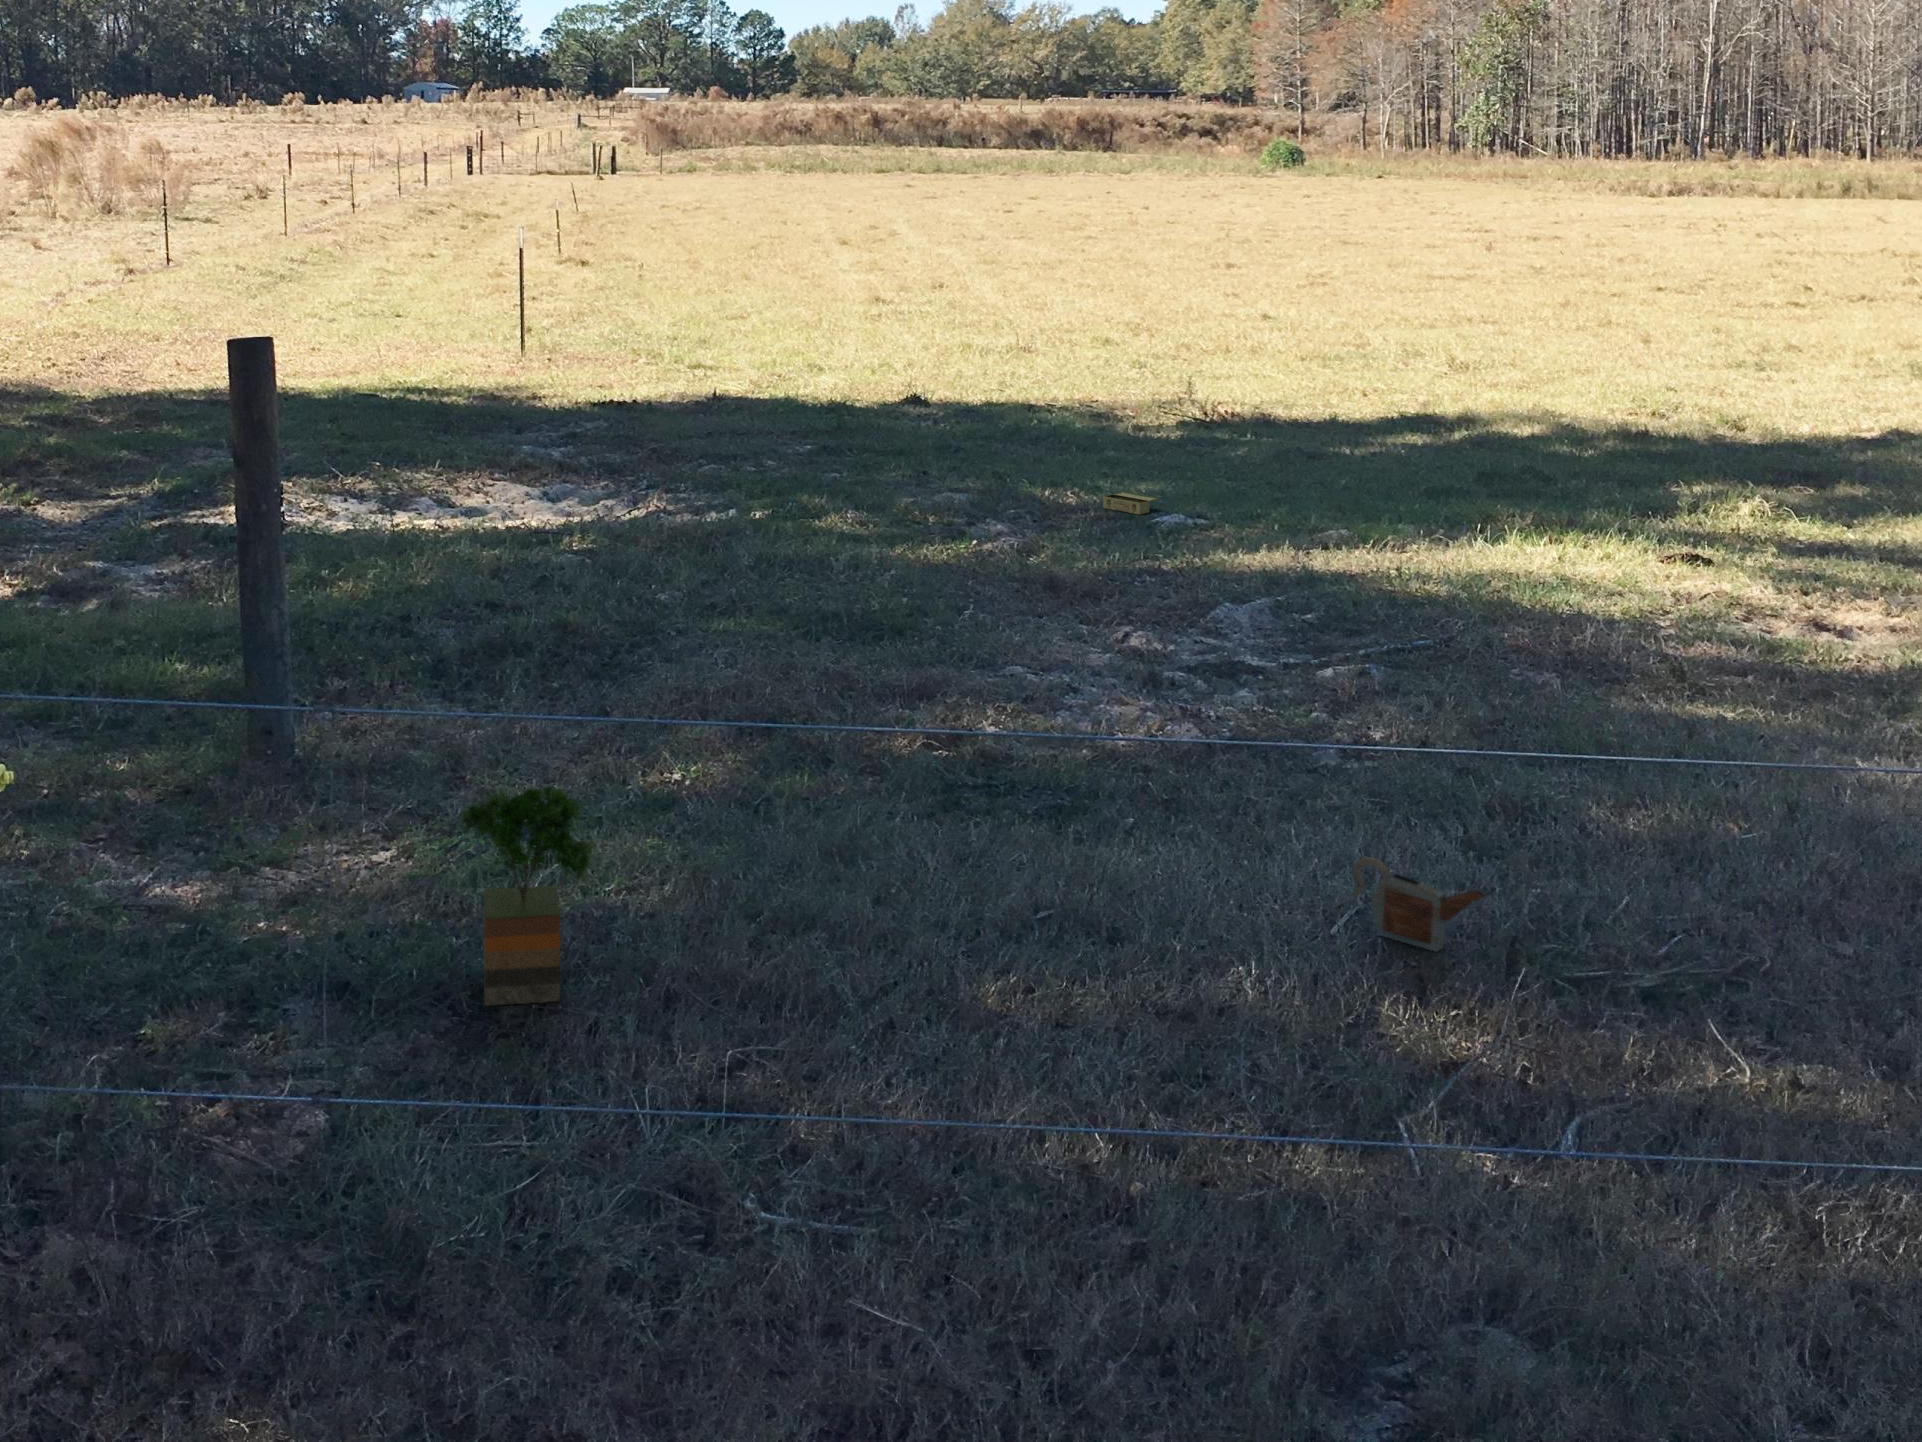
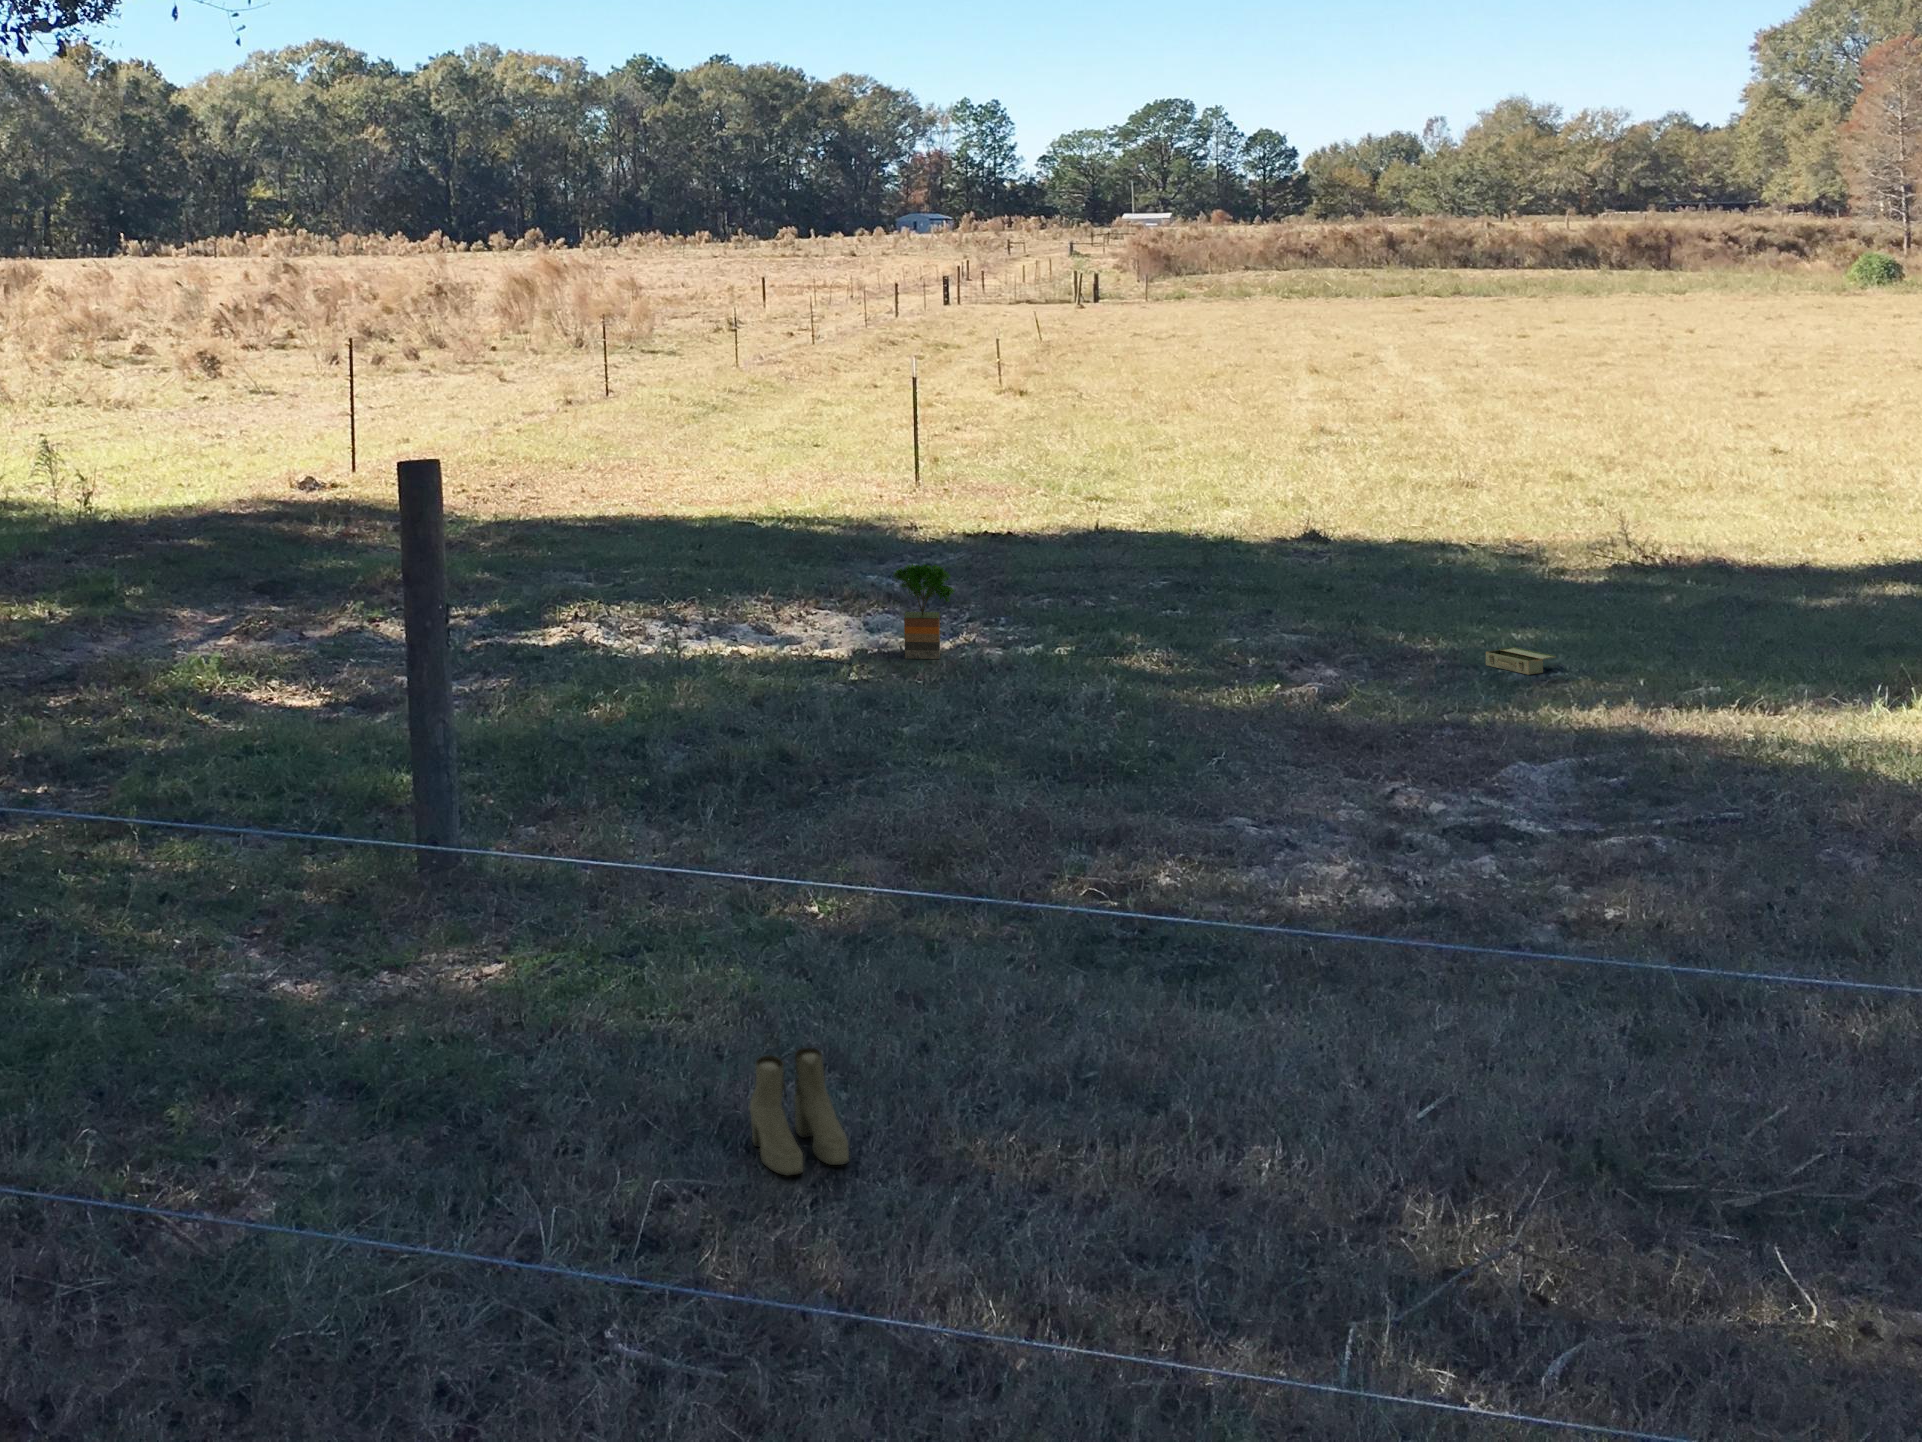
potted tree: present [460,786,594,1006] -> present [893,564,955,659]
watering can: present [1352,857,1484,952] -> none [1466,1070,1613,1193]
boots: none [760,906,865,1033] -> present [749,1048,849,1176]

